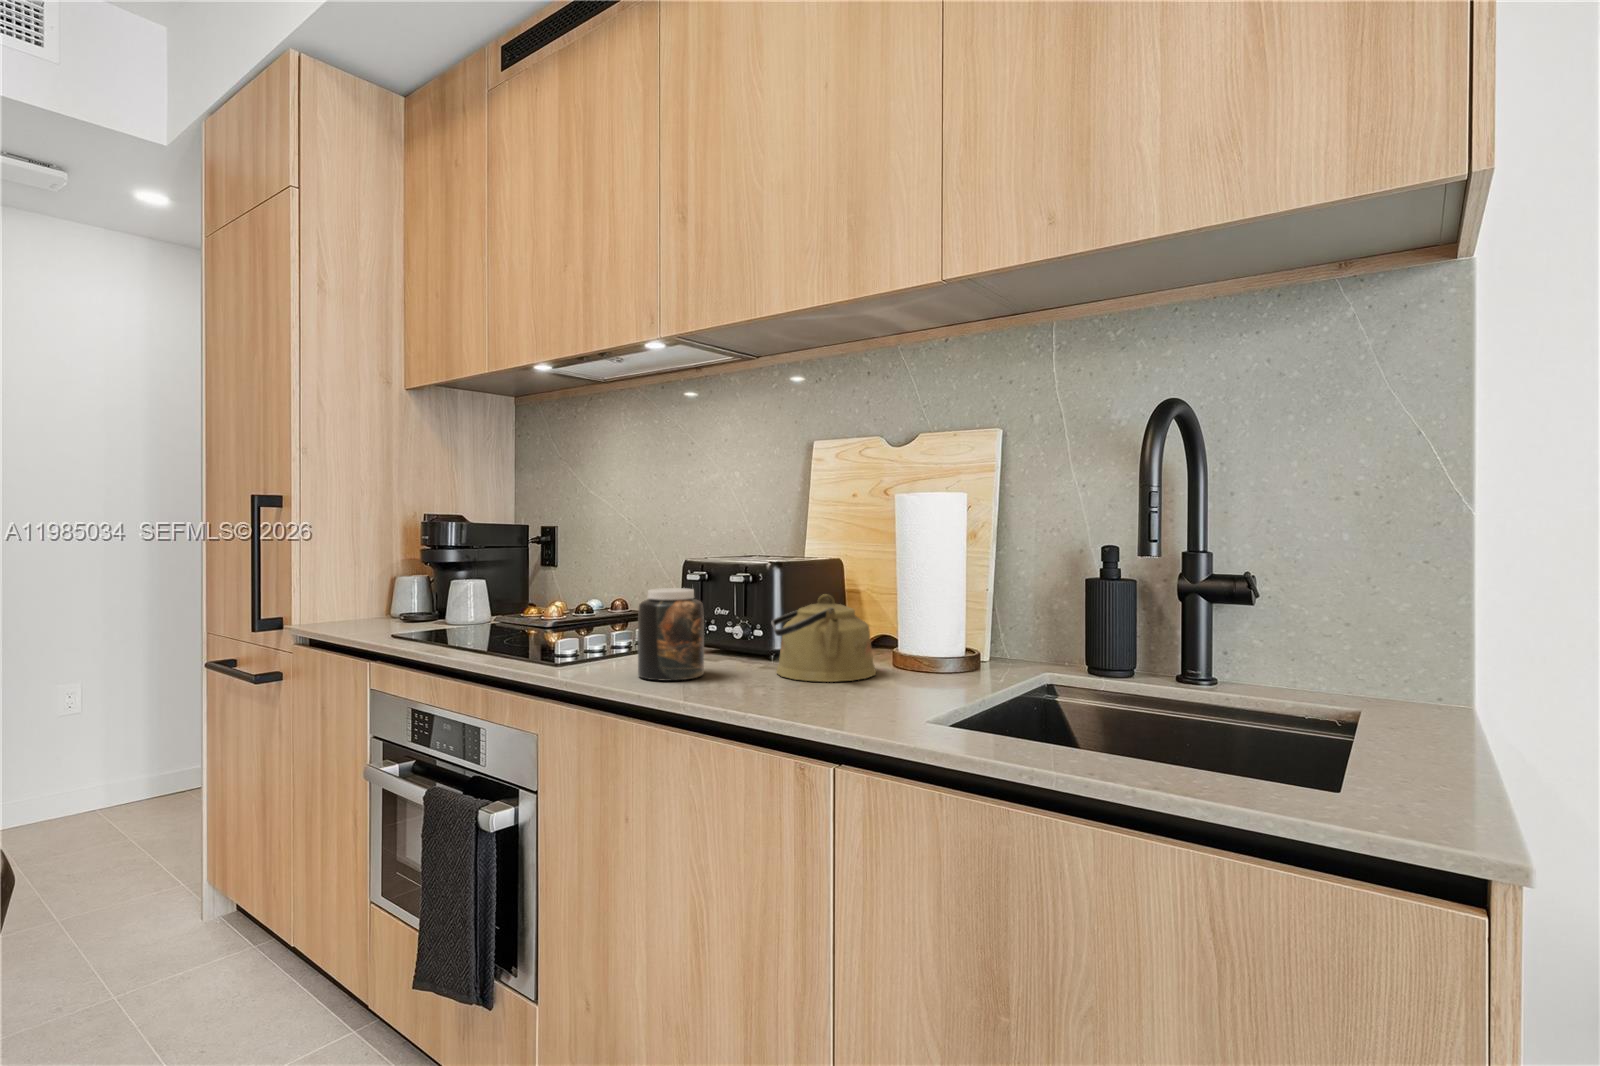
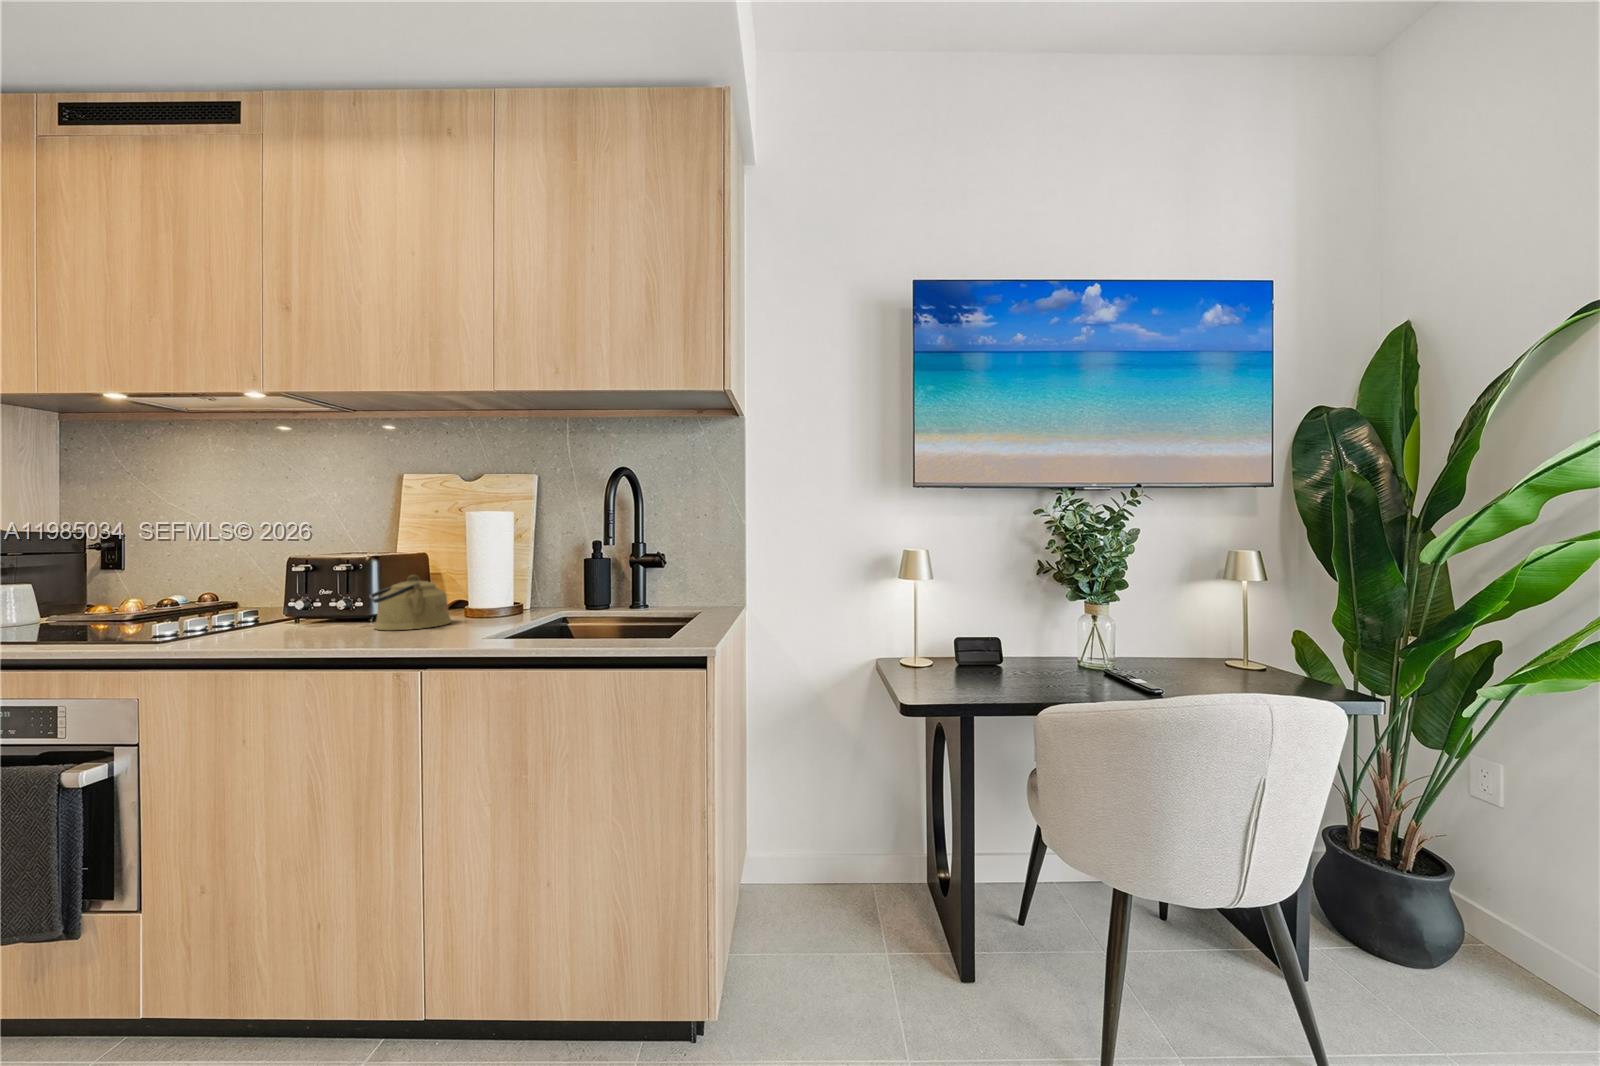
jar: present [638,588,704,681] -> none [248,576,311,641]

